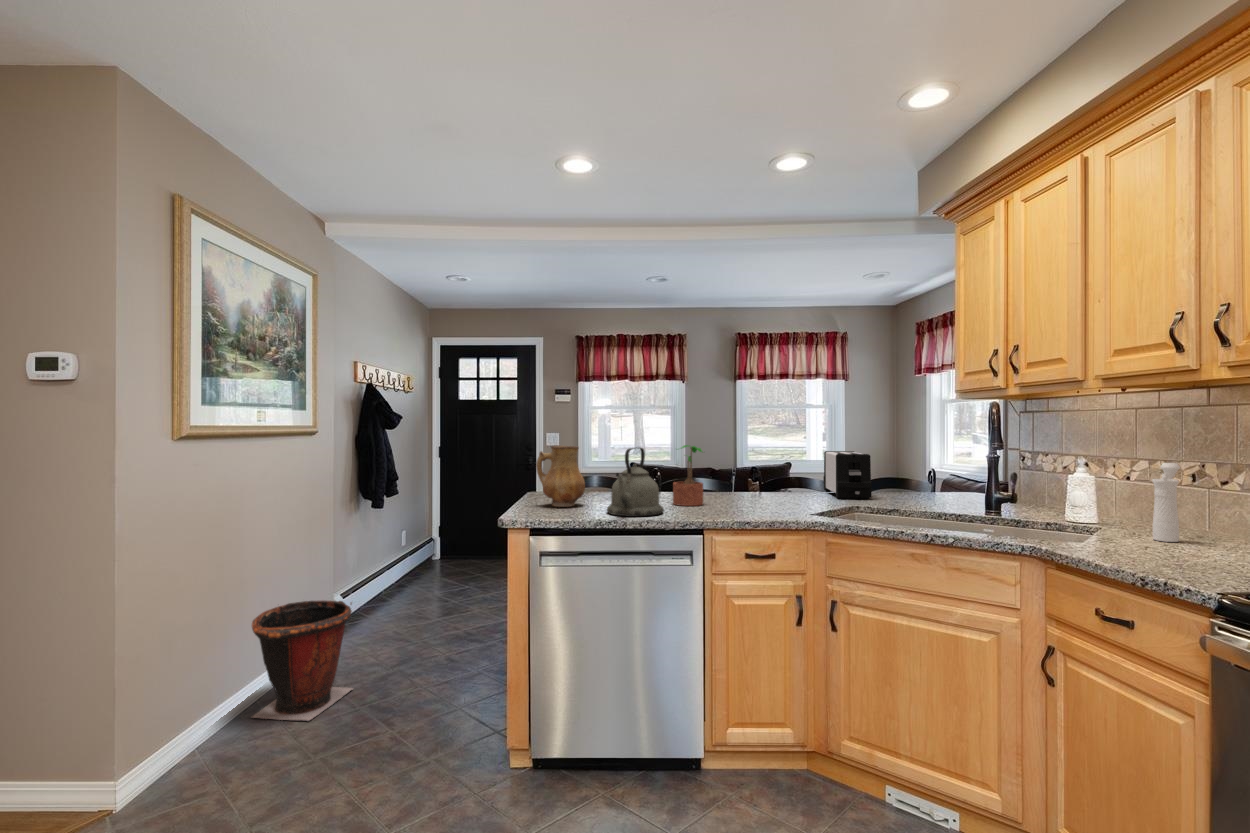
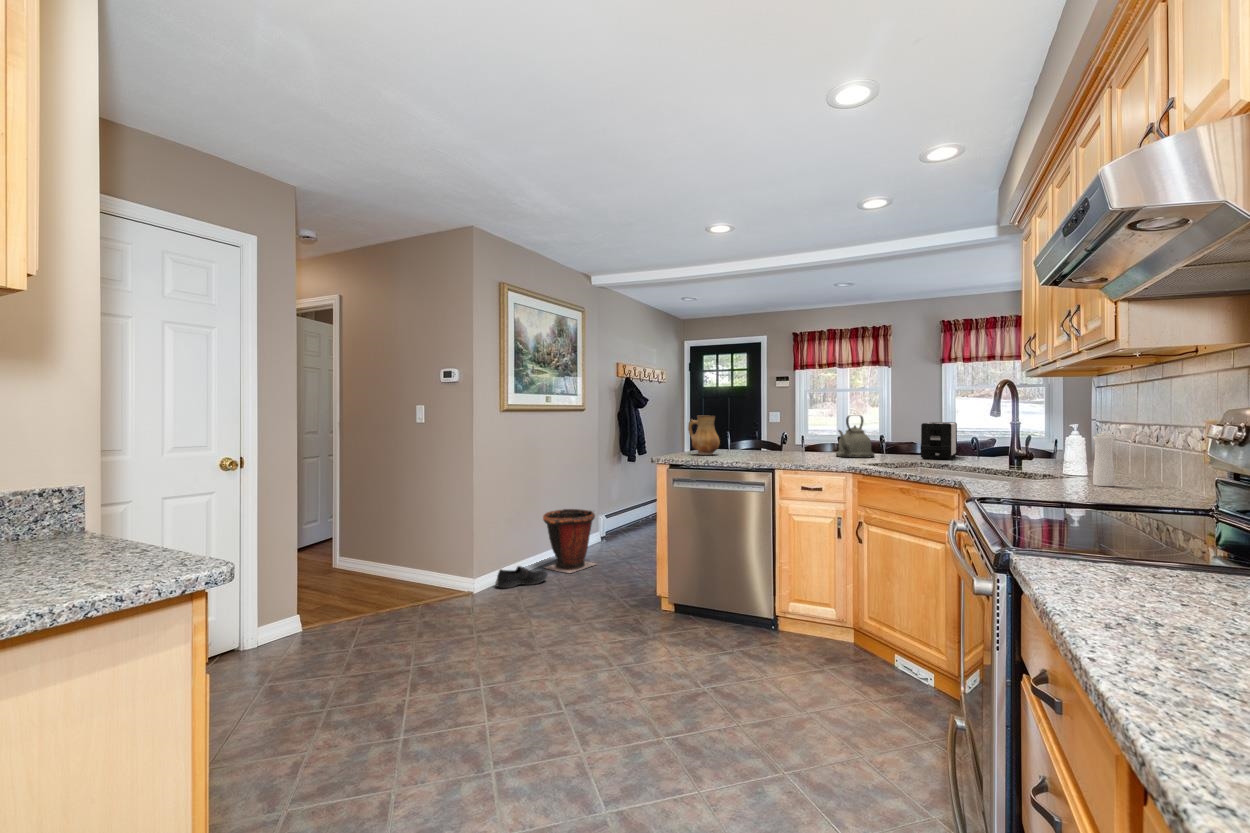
potted plant: present [673,445,703,506] -> none [780,415,802,458]
kettle: present [607,447,664,517] -> present [836,415,875,458]
shoe: none [155,730,271,793] -> present [496,566,548,588]

